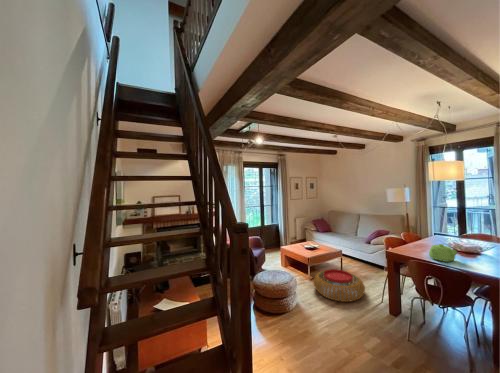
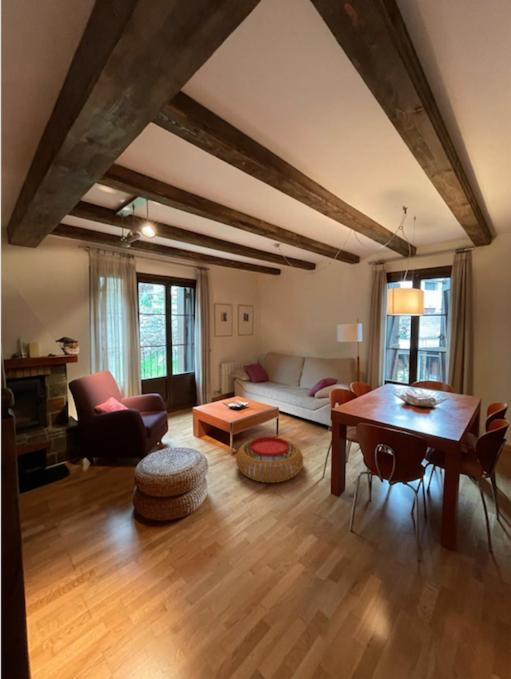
teapot: present [429,244,457,262] -> none [381,399,412,422]

